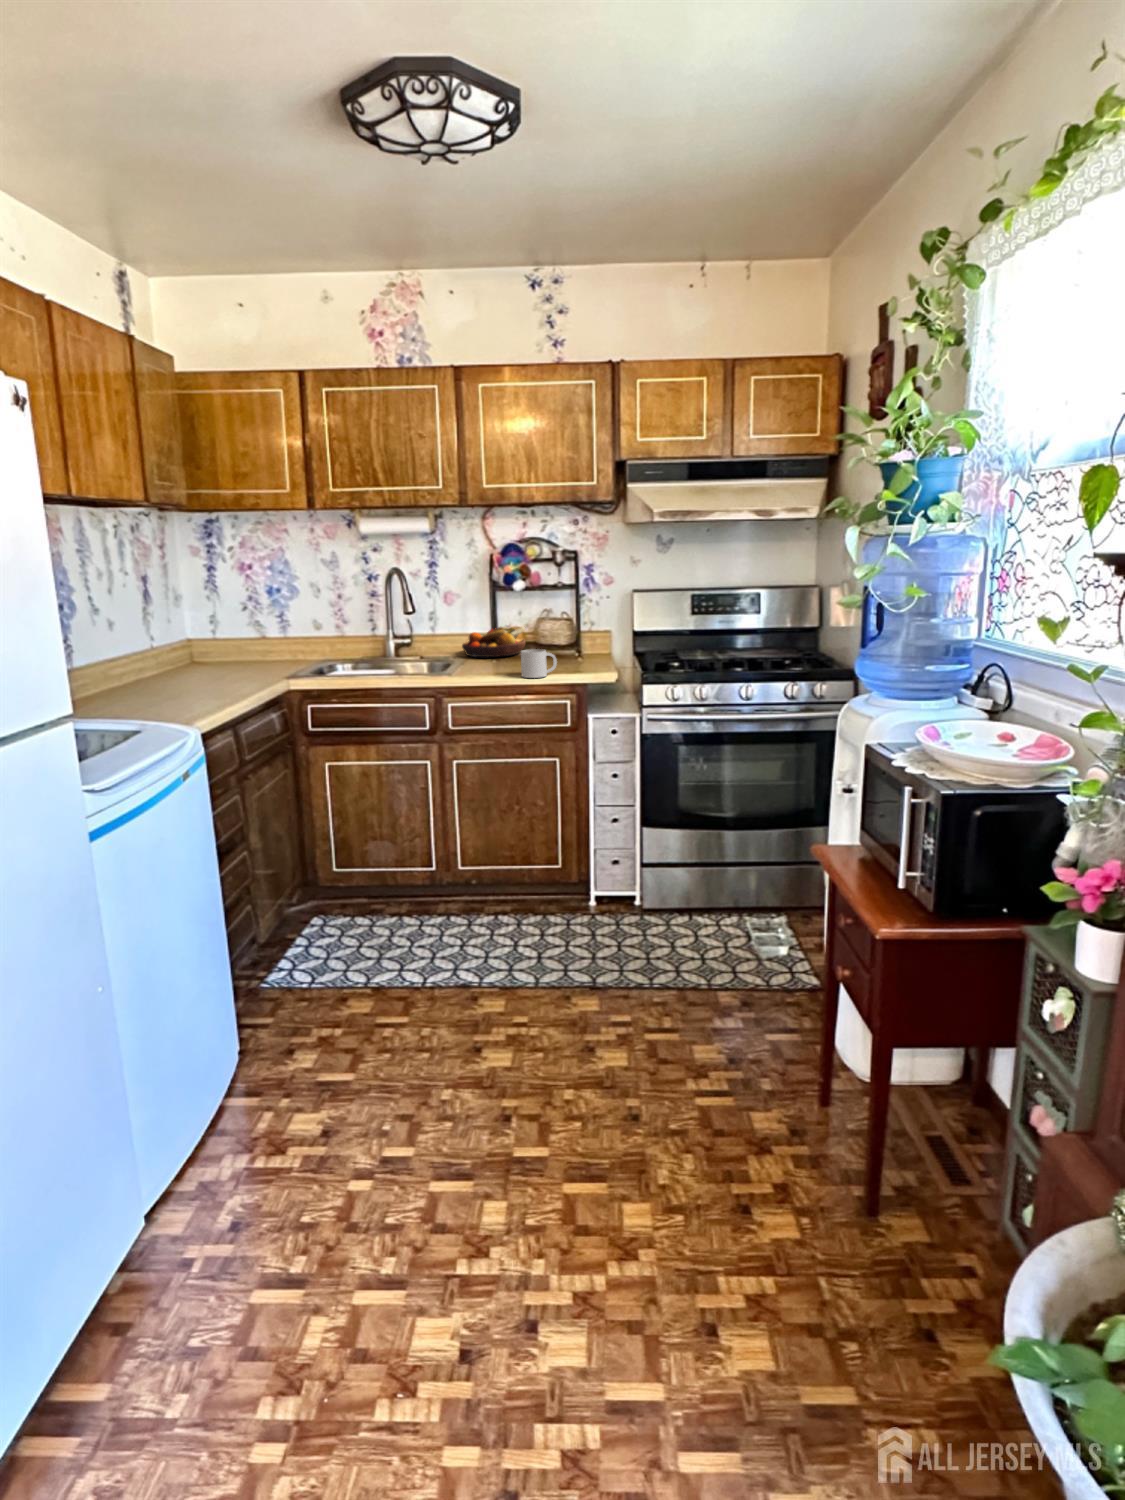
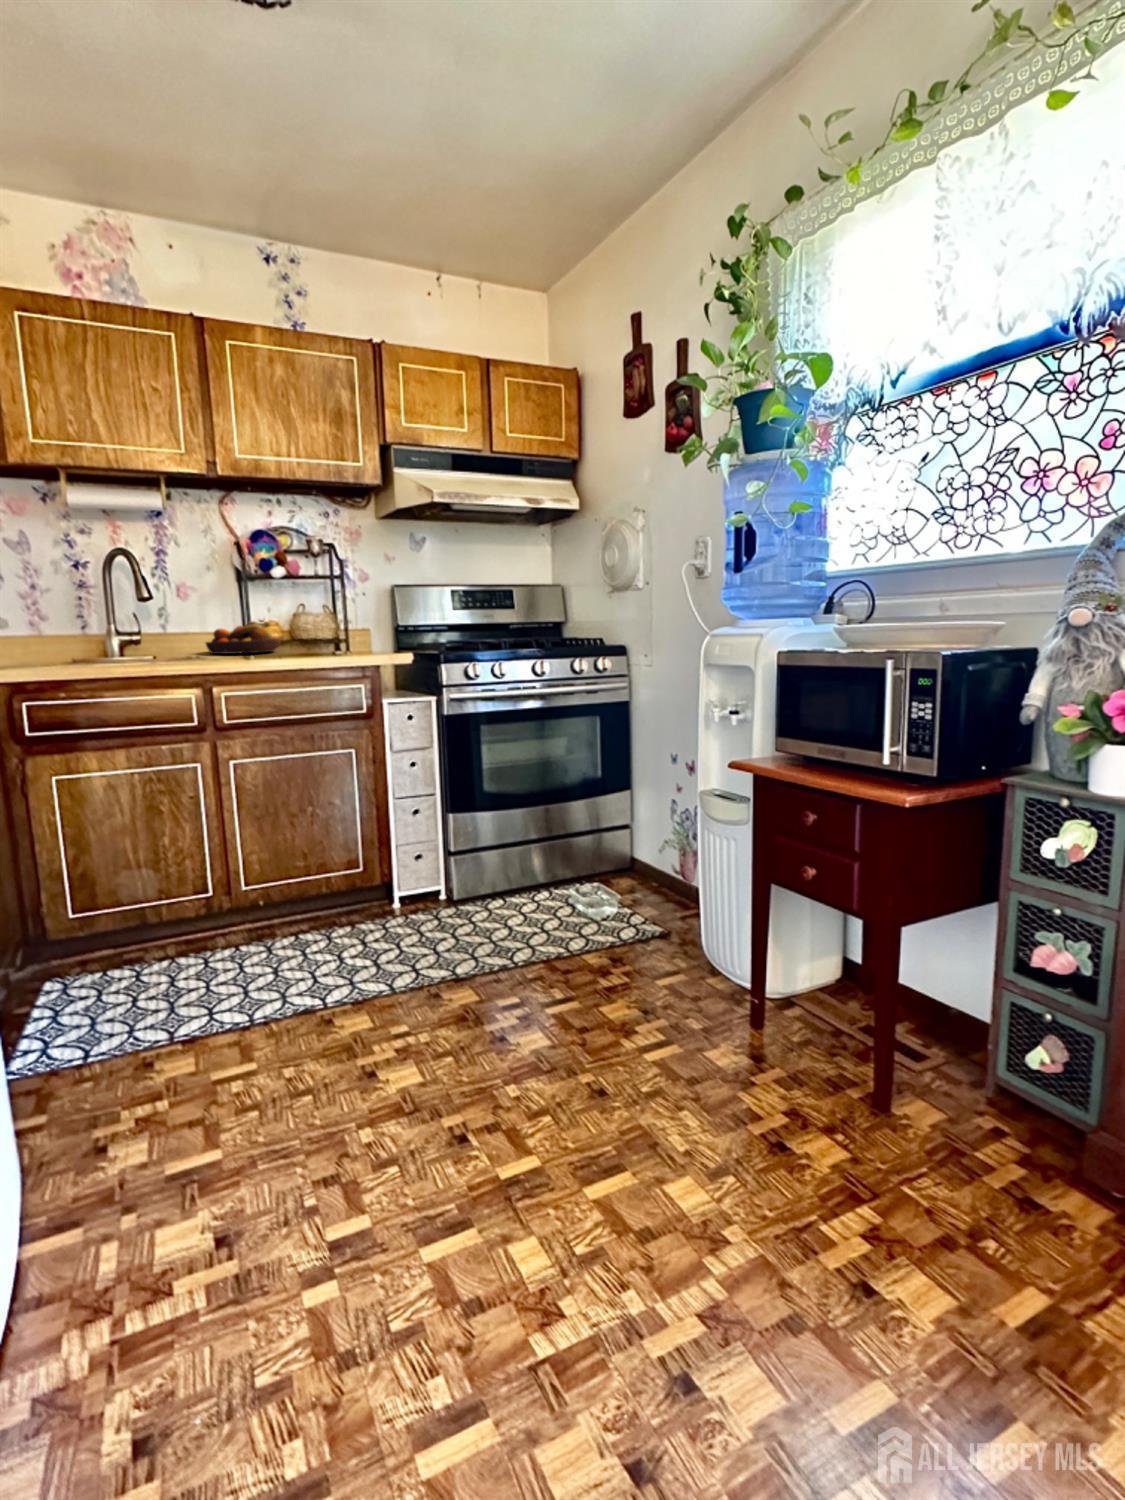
mug: present [521,649,557,678] -> none [300,633,340,663]

